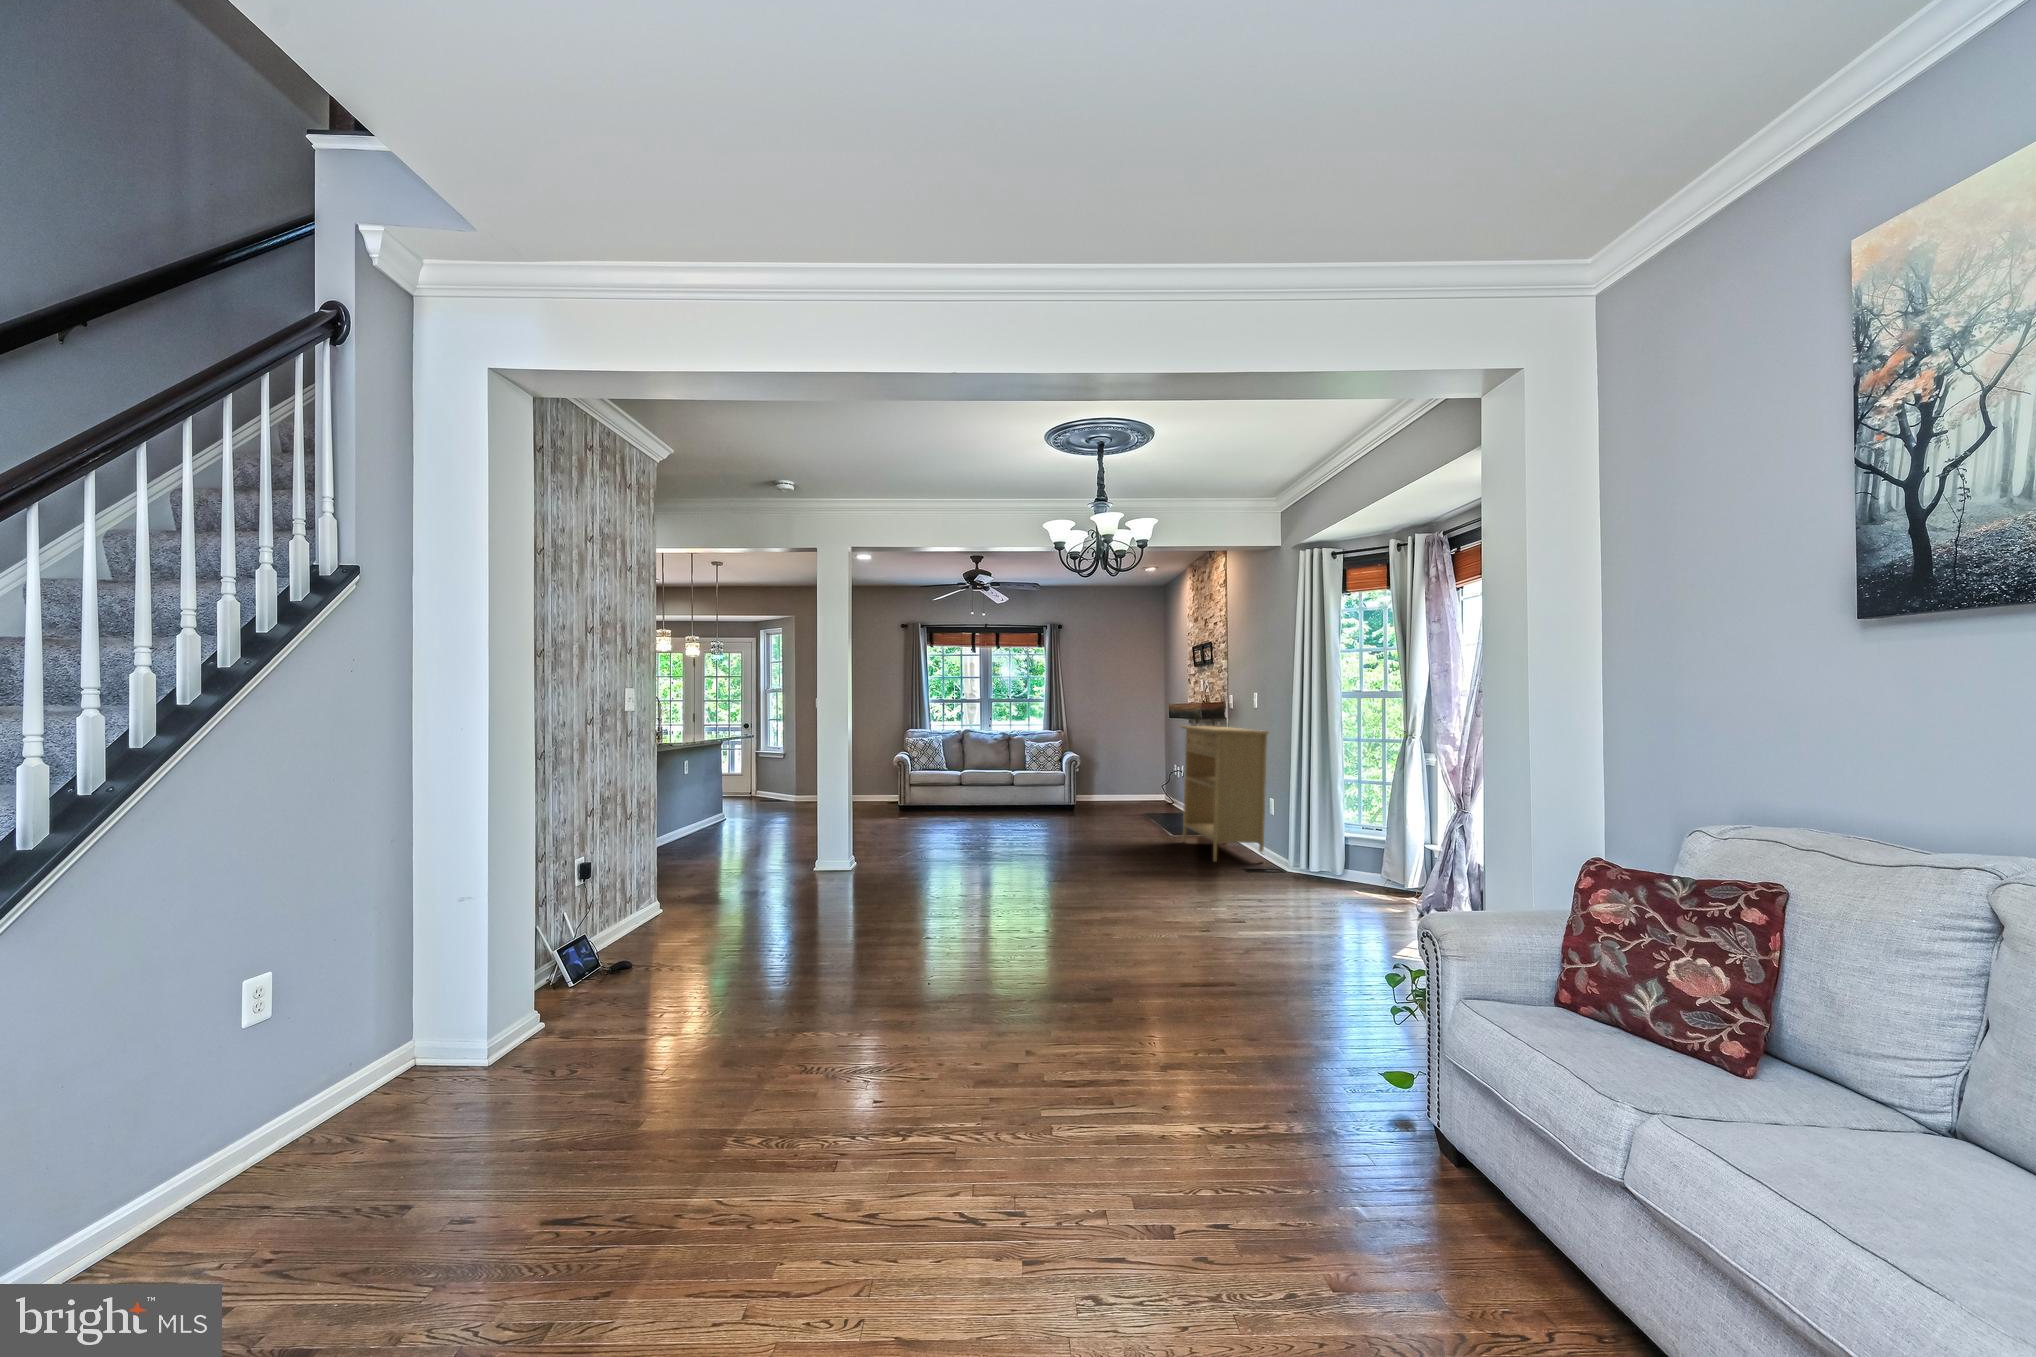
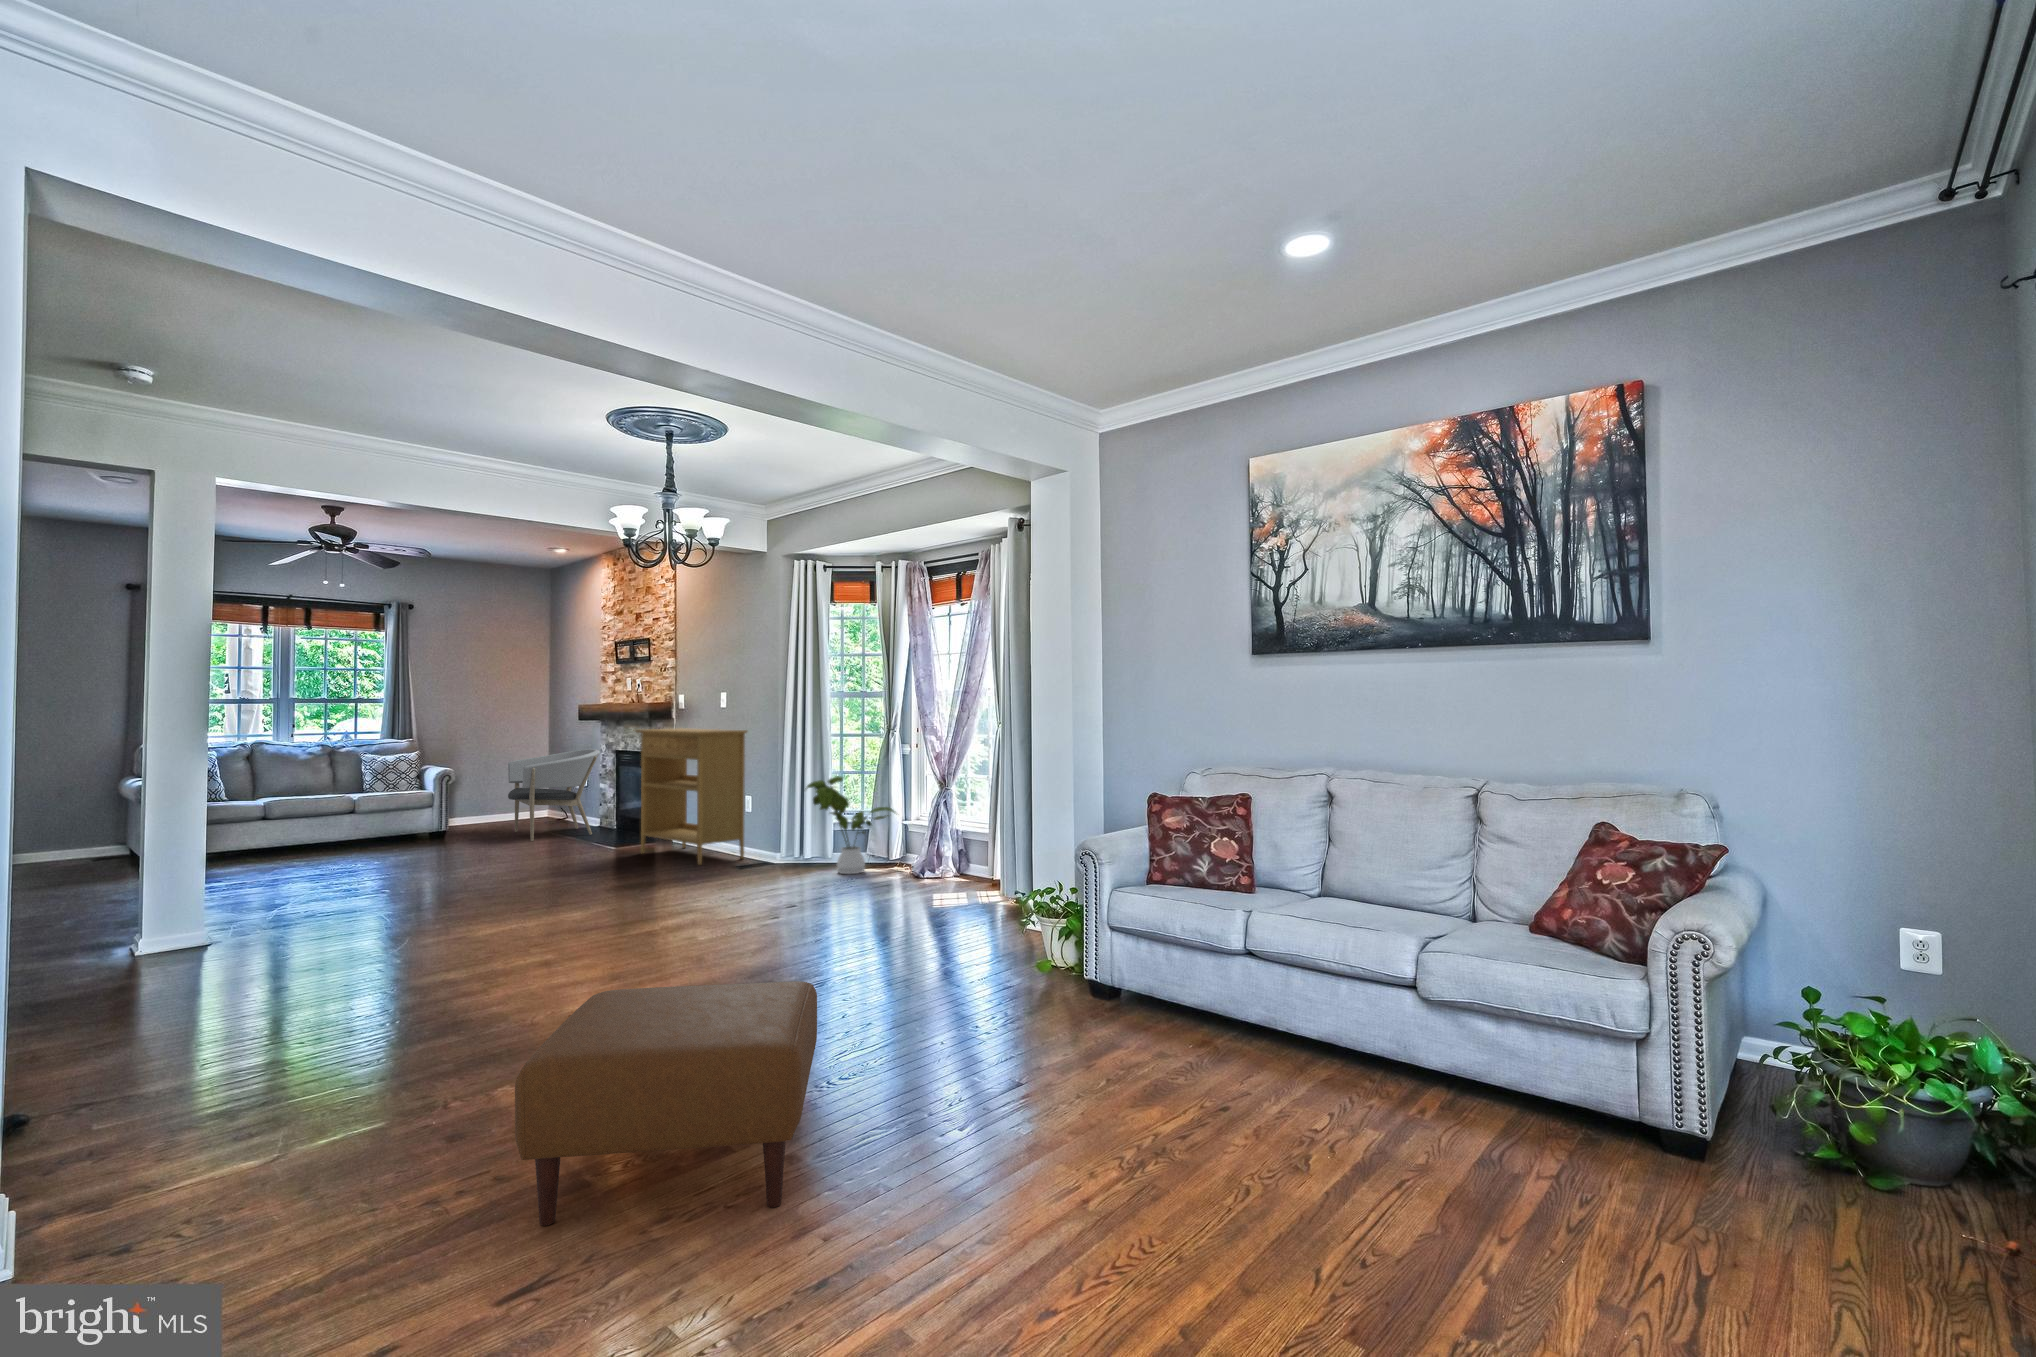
armchair: none [1109,743,1182,820] -> present [508,749,600,841]
house plant: none [1296,786,1404,901] -> present [807,776,895,874]
ottoman: none [545,960,919,1271] -> present [515,981,817,1226]

